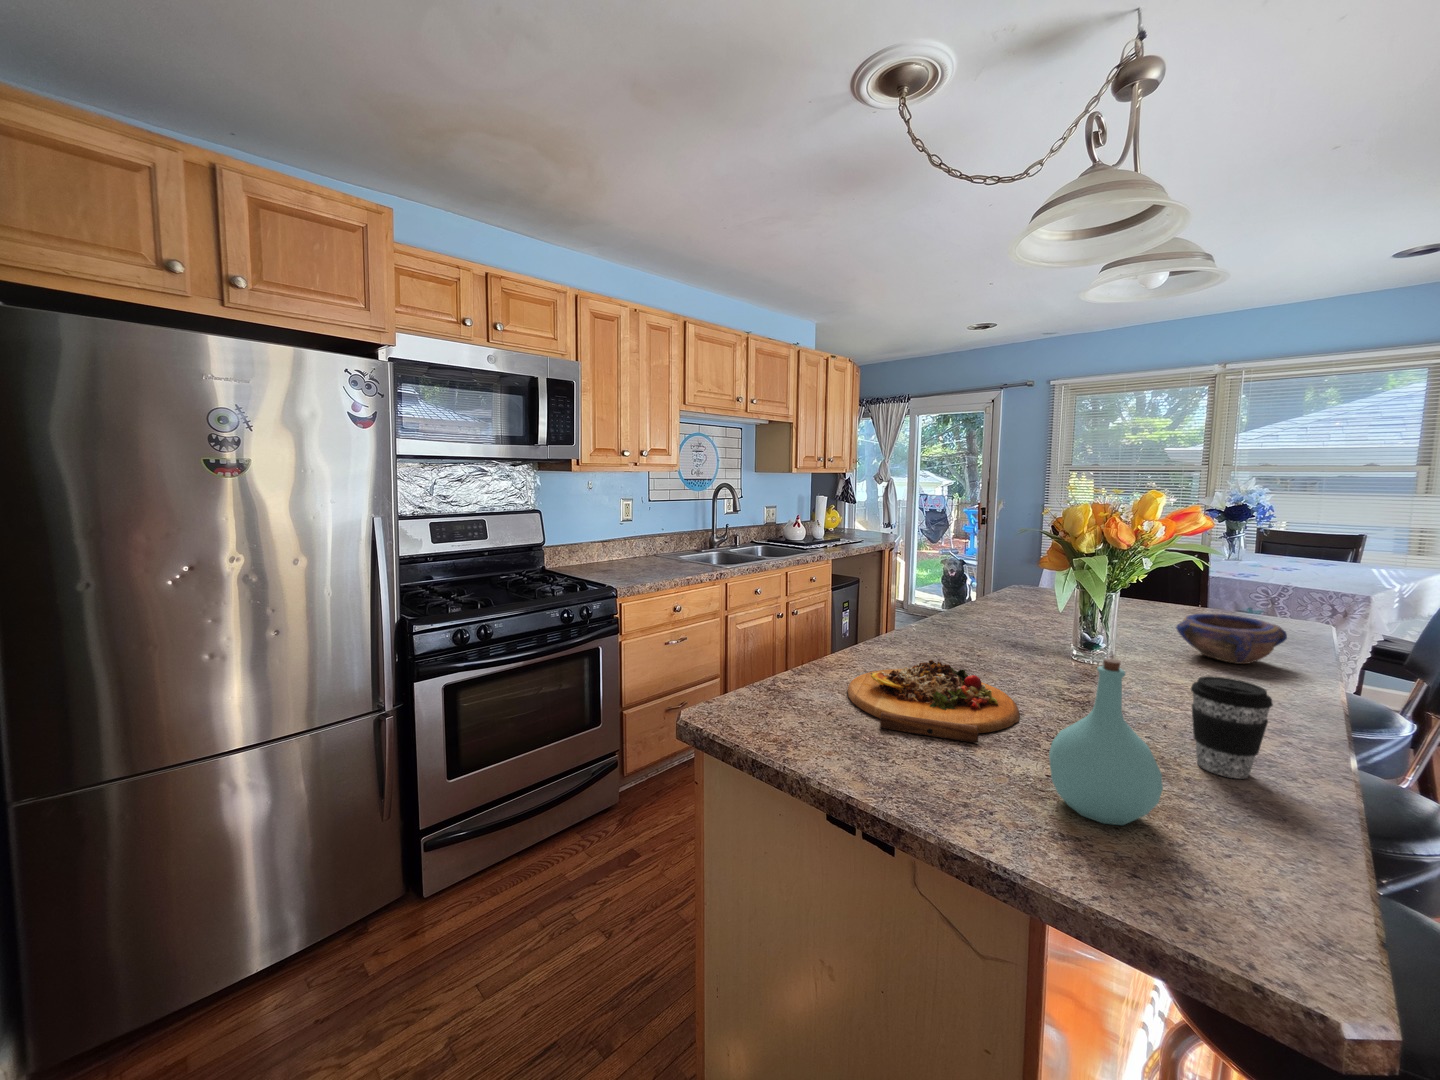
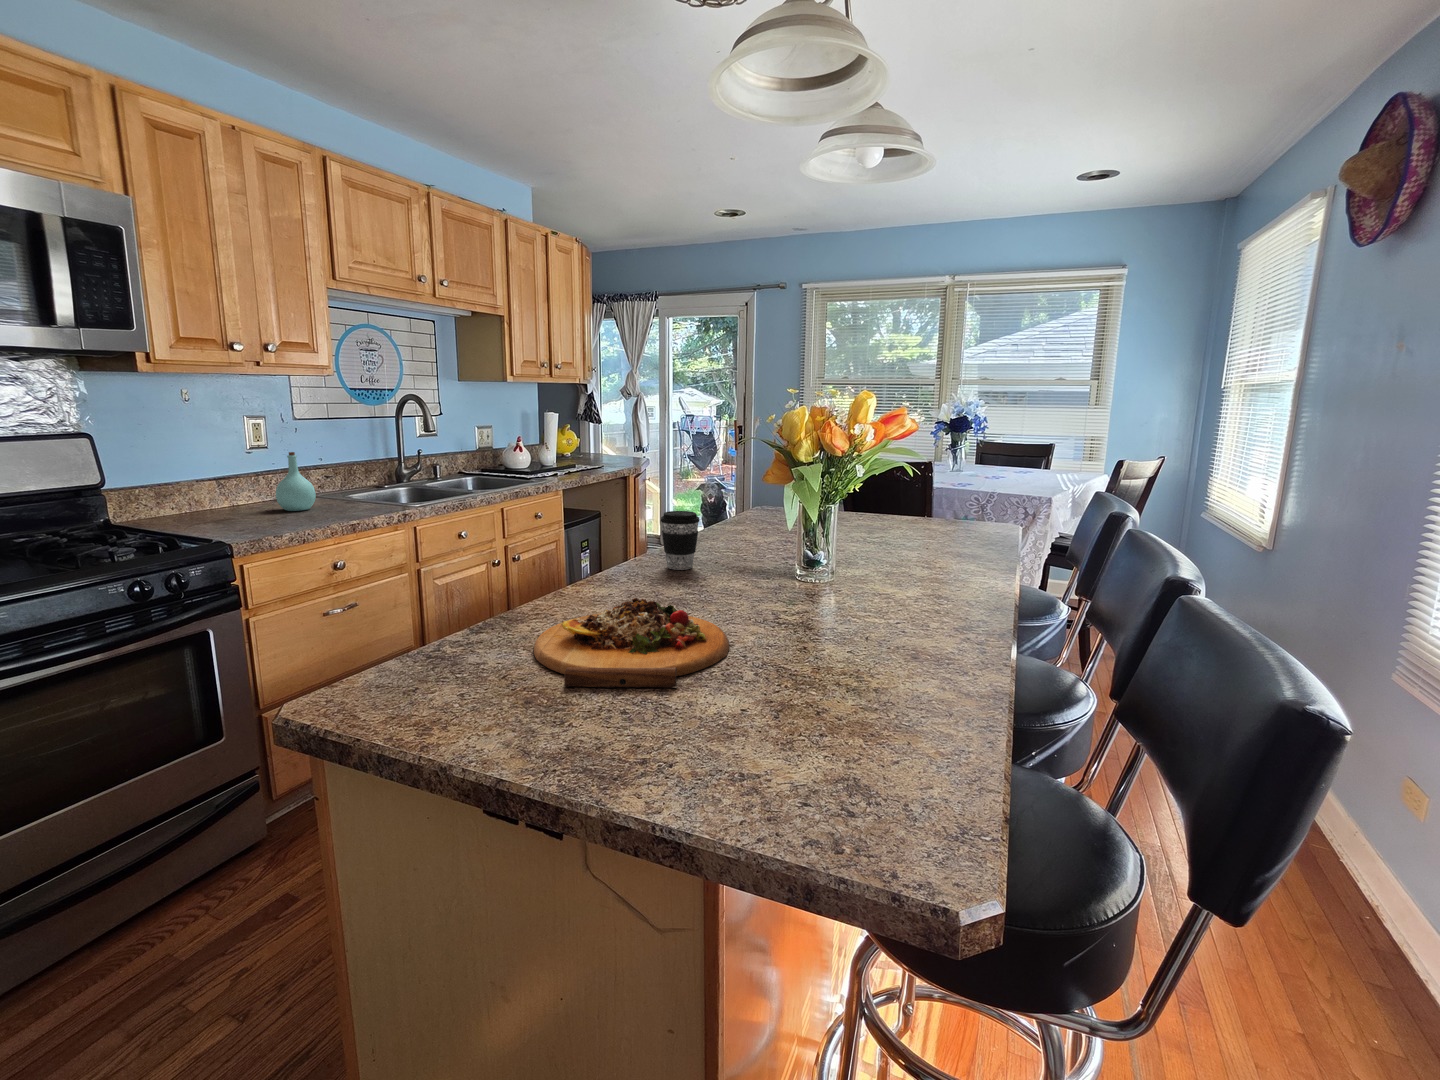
bowl: present [1176,614,1287,664] -> none [893,523,982,571]
bottle: present [1049,659,1163,825] -> present [276,452,316,511]
coffee cup: present [1191,676,1273,778] -> present [661,511,700,570]

